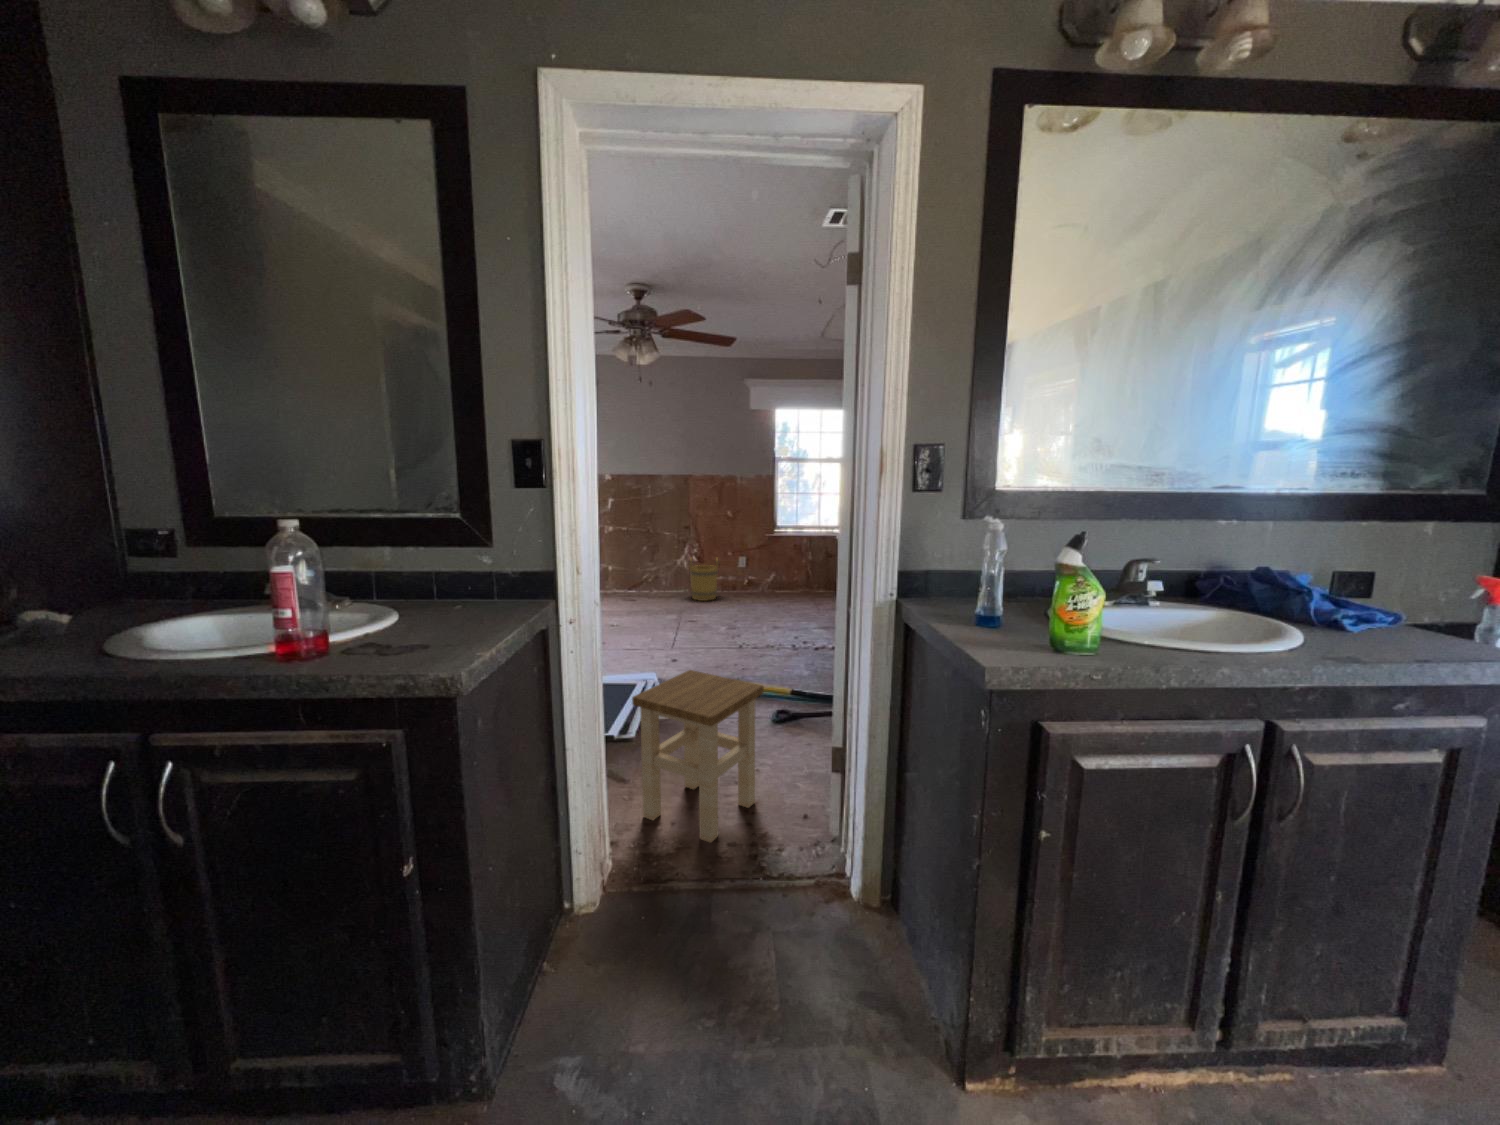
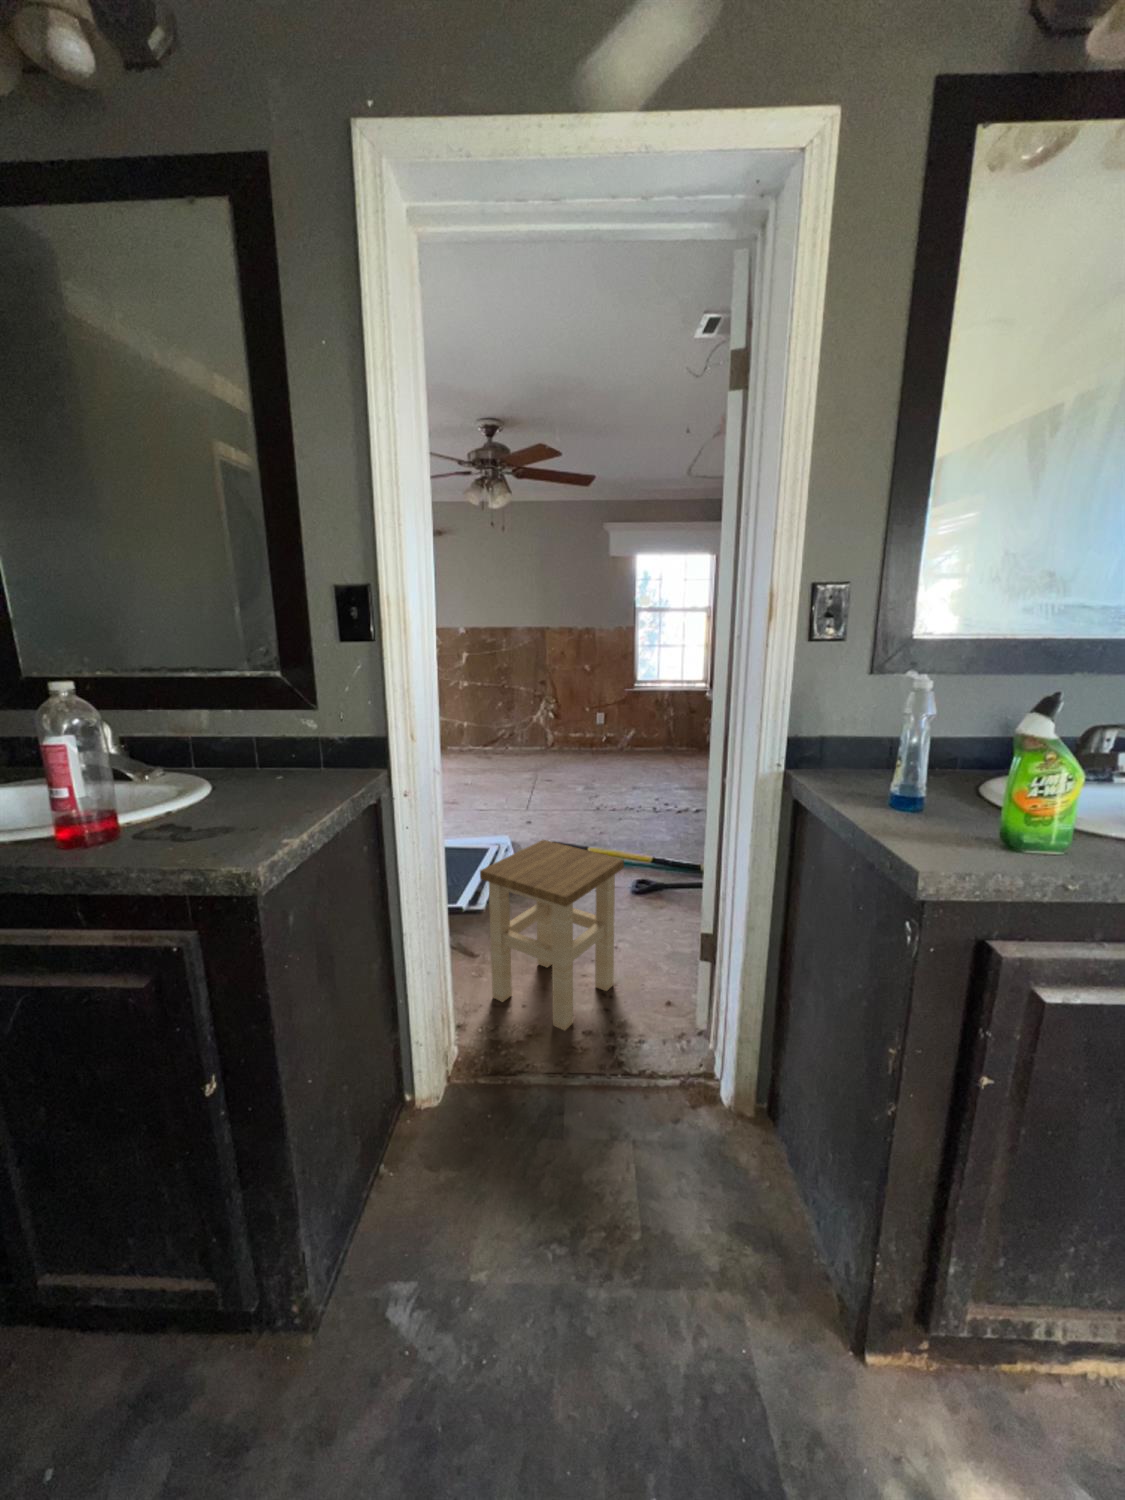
bucket: present [689,560,719,601] -> none [544,713,577,758]

